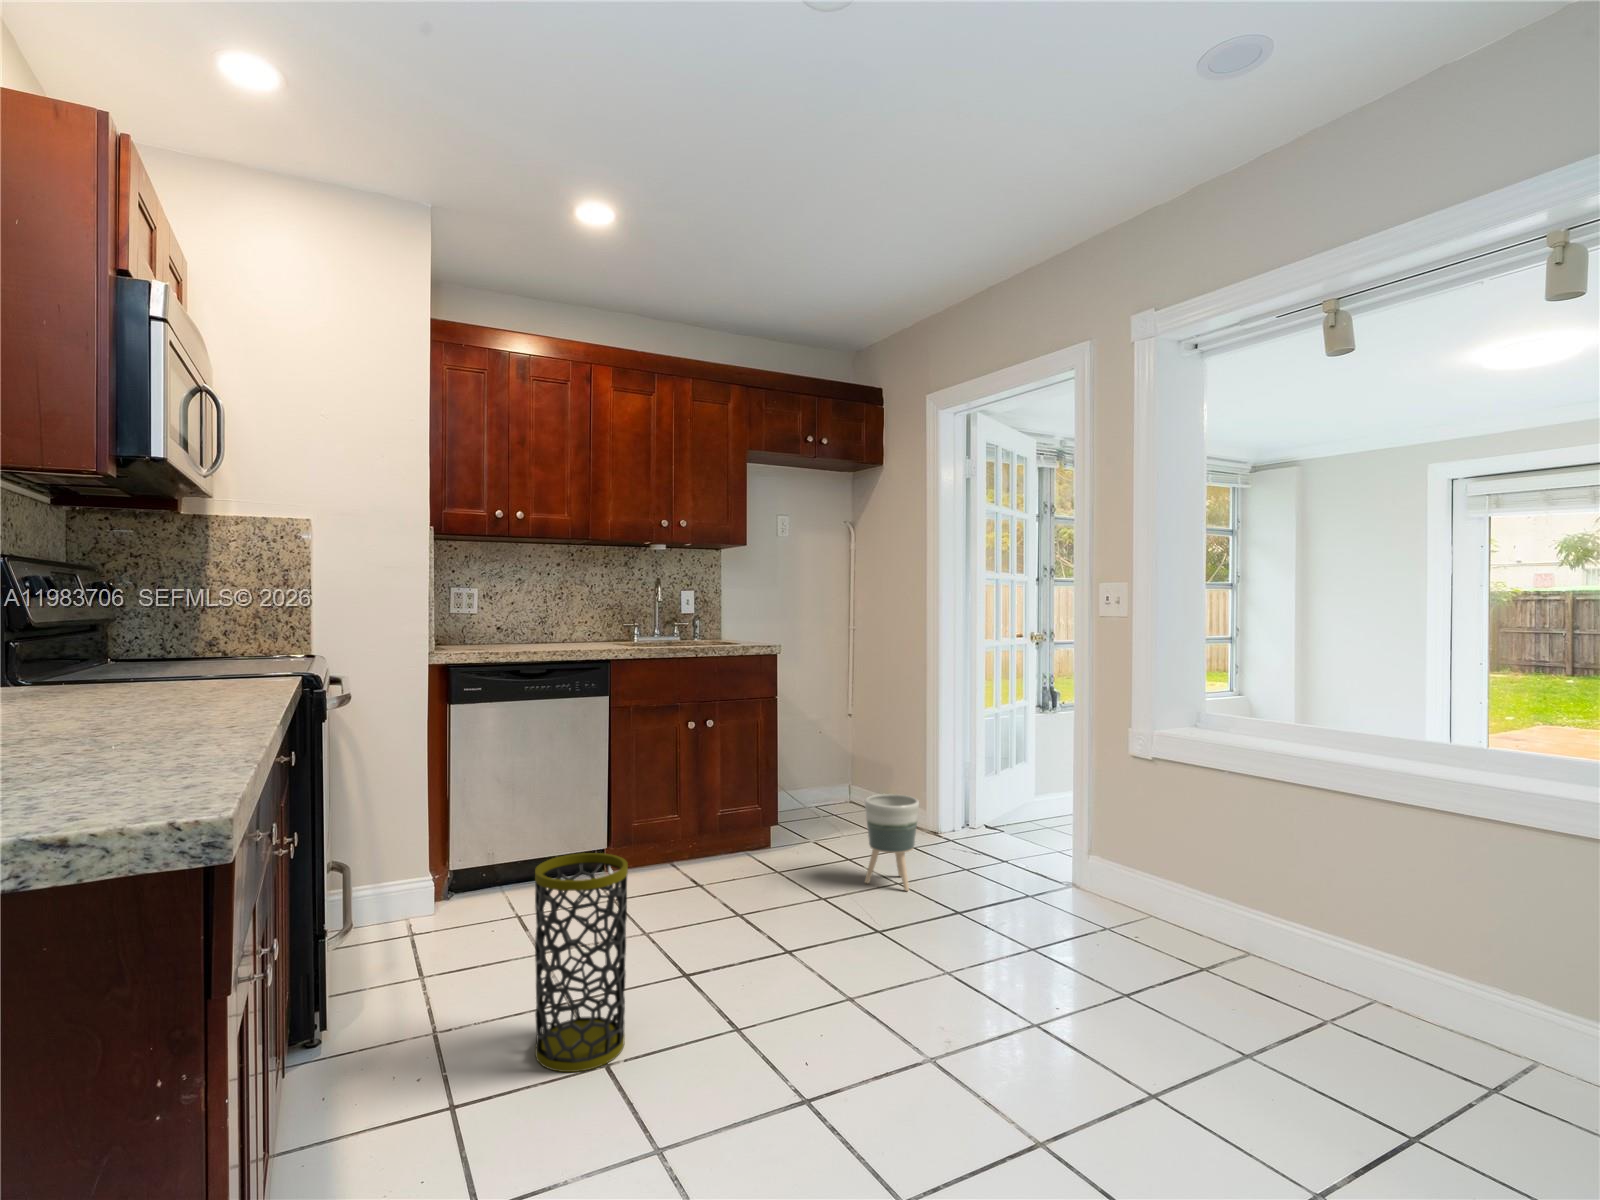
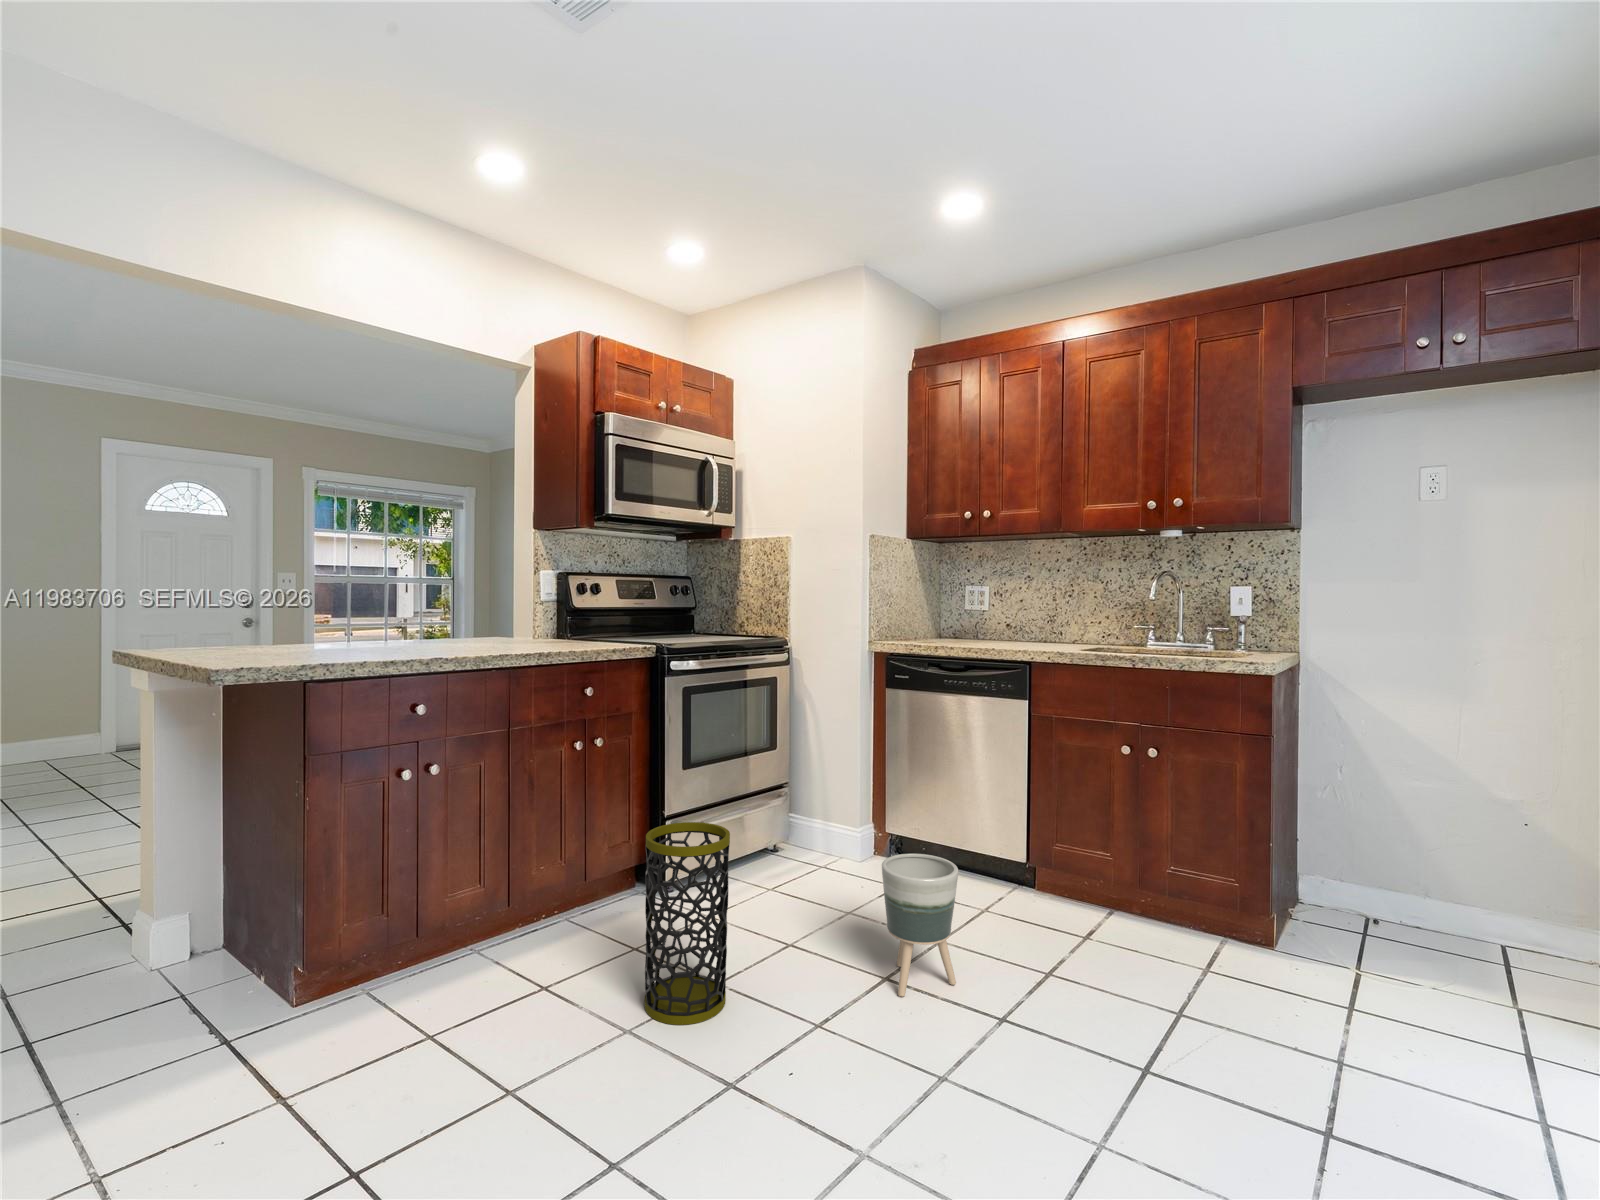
planter: present [865,794,919,891] -> present [882,854,958,997]

